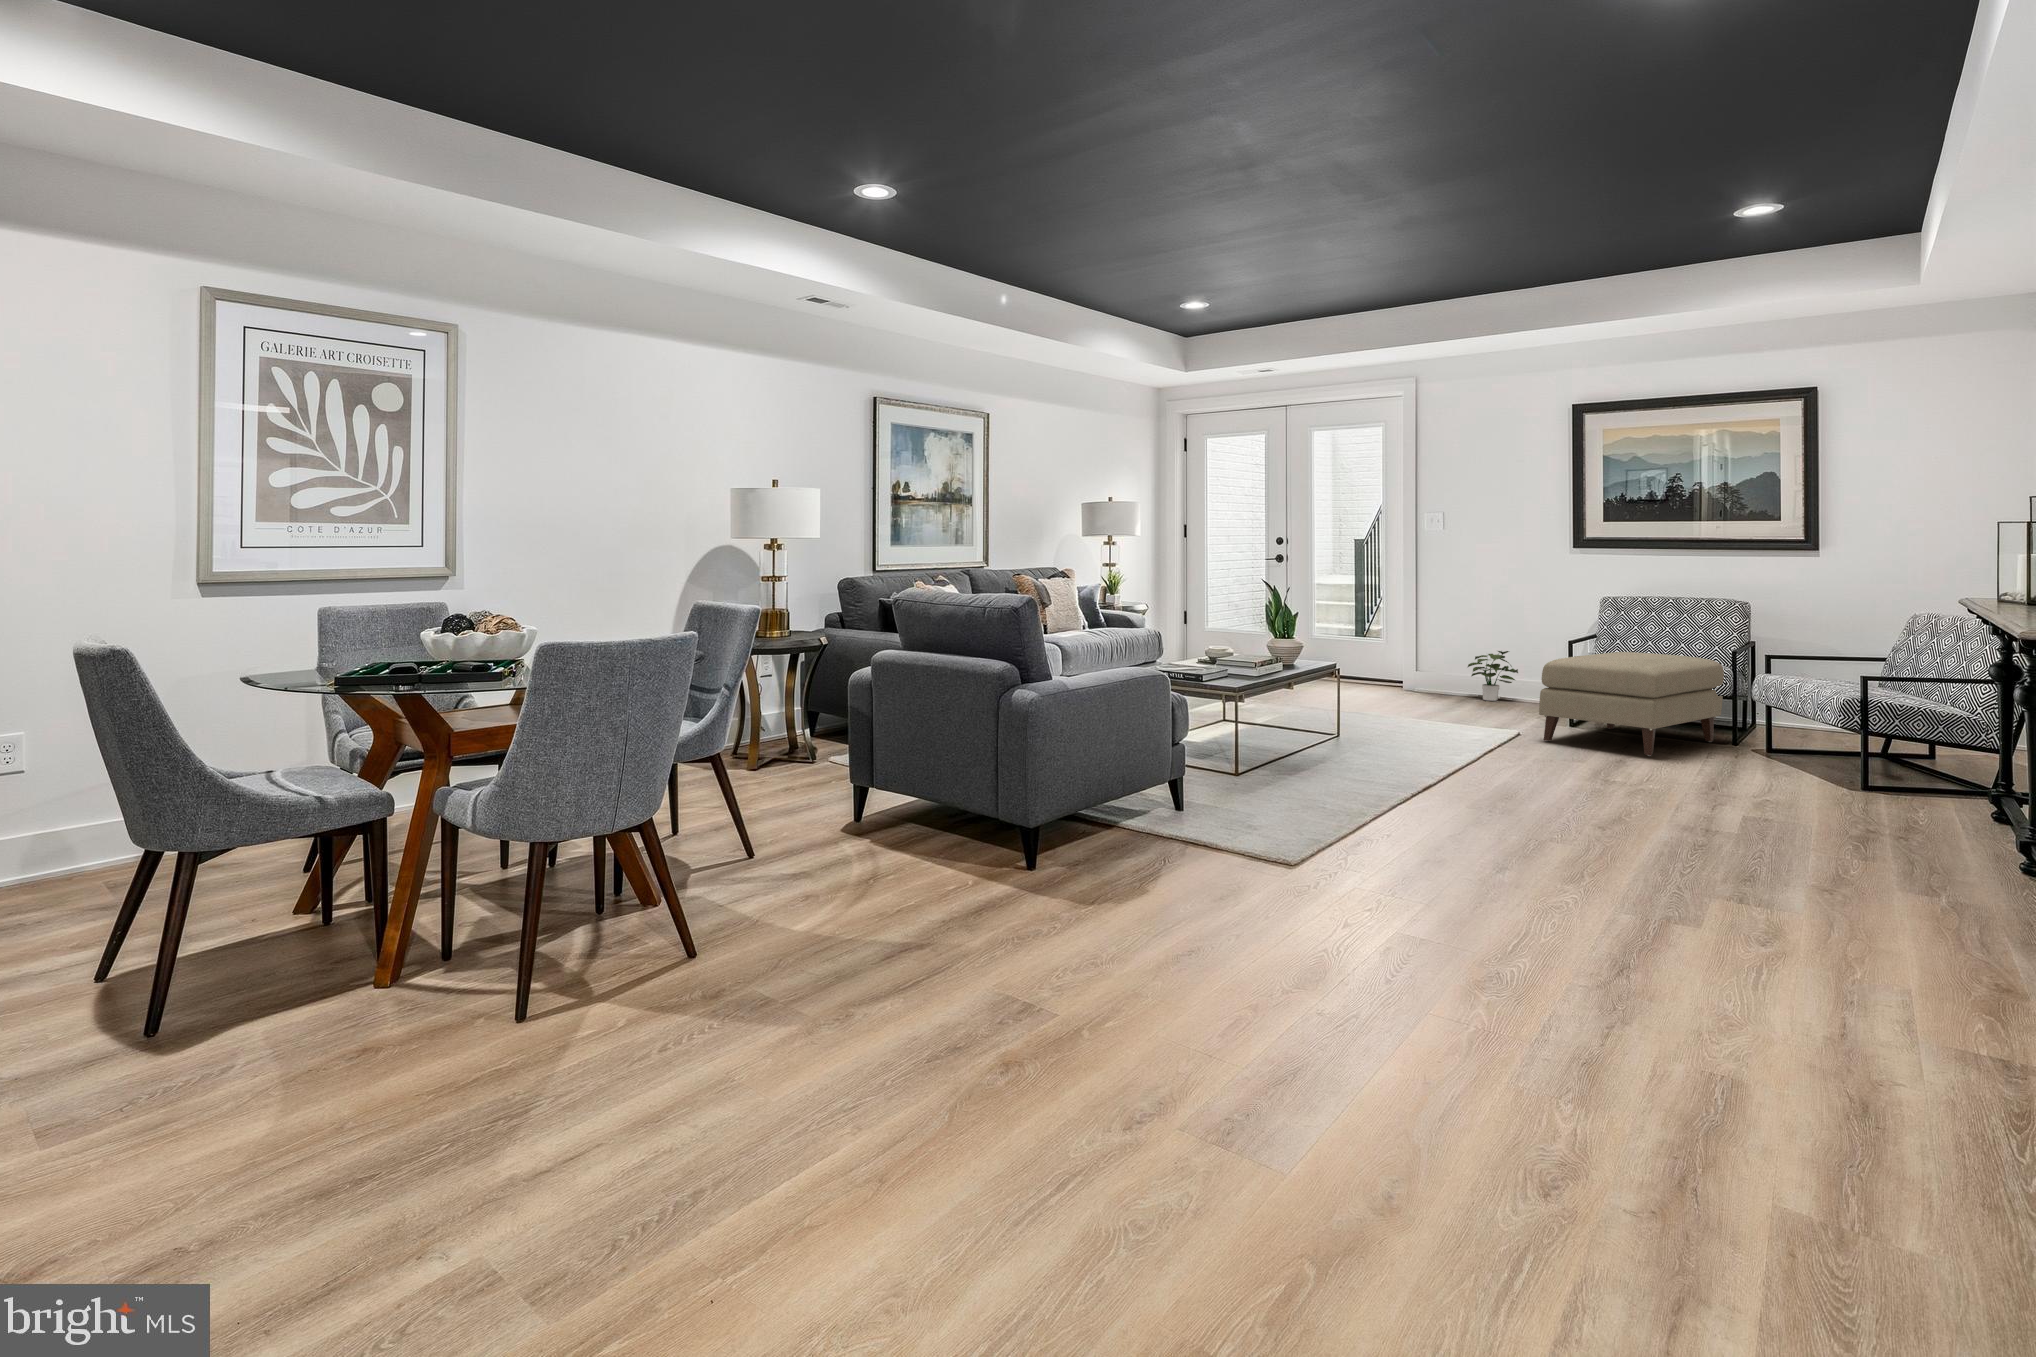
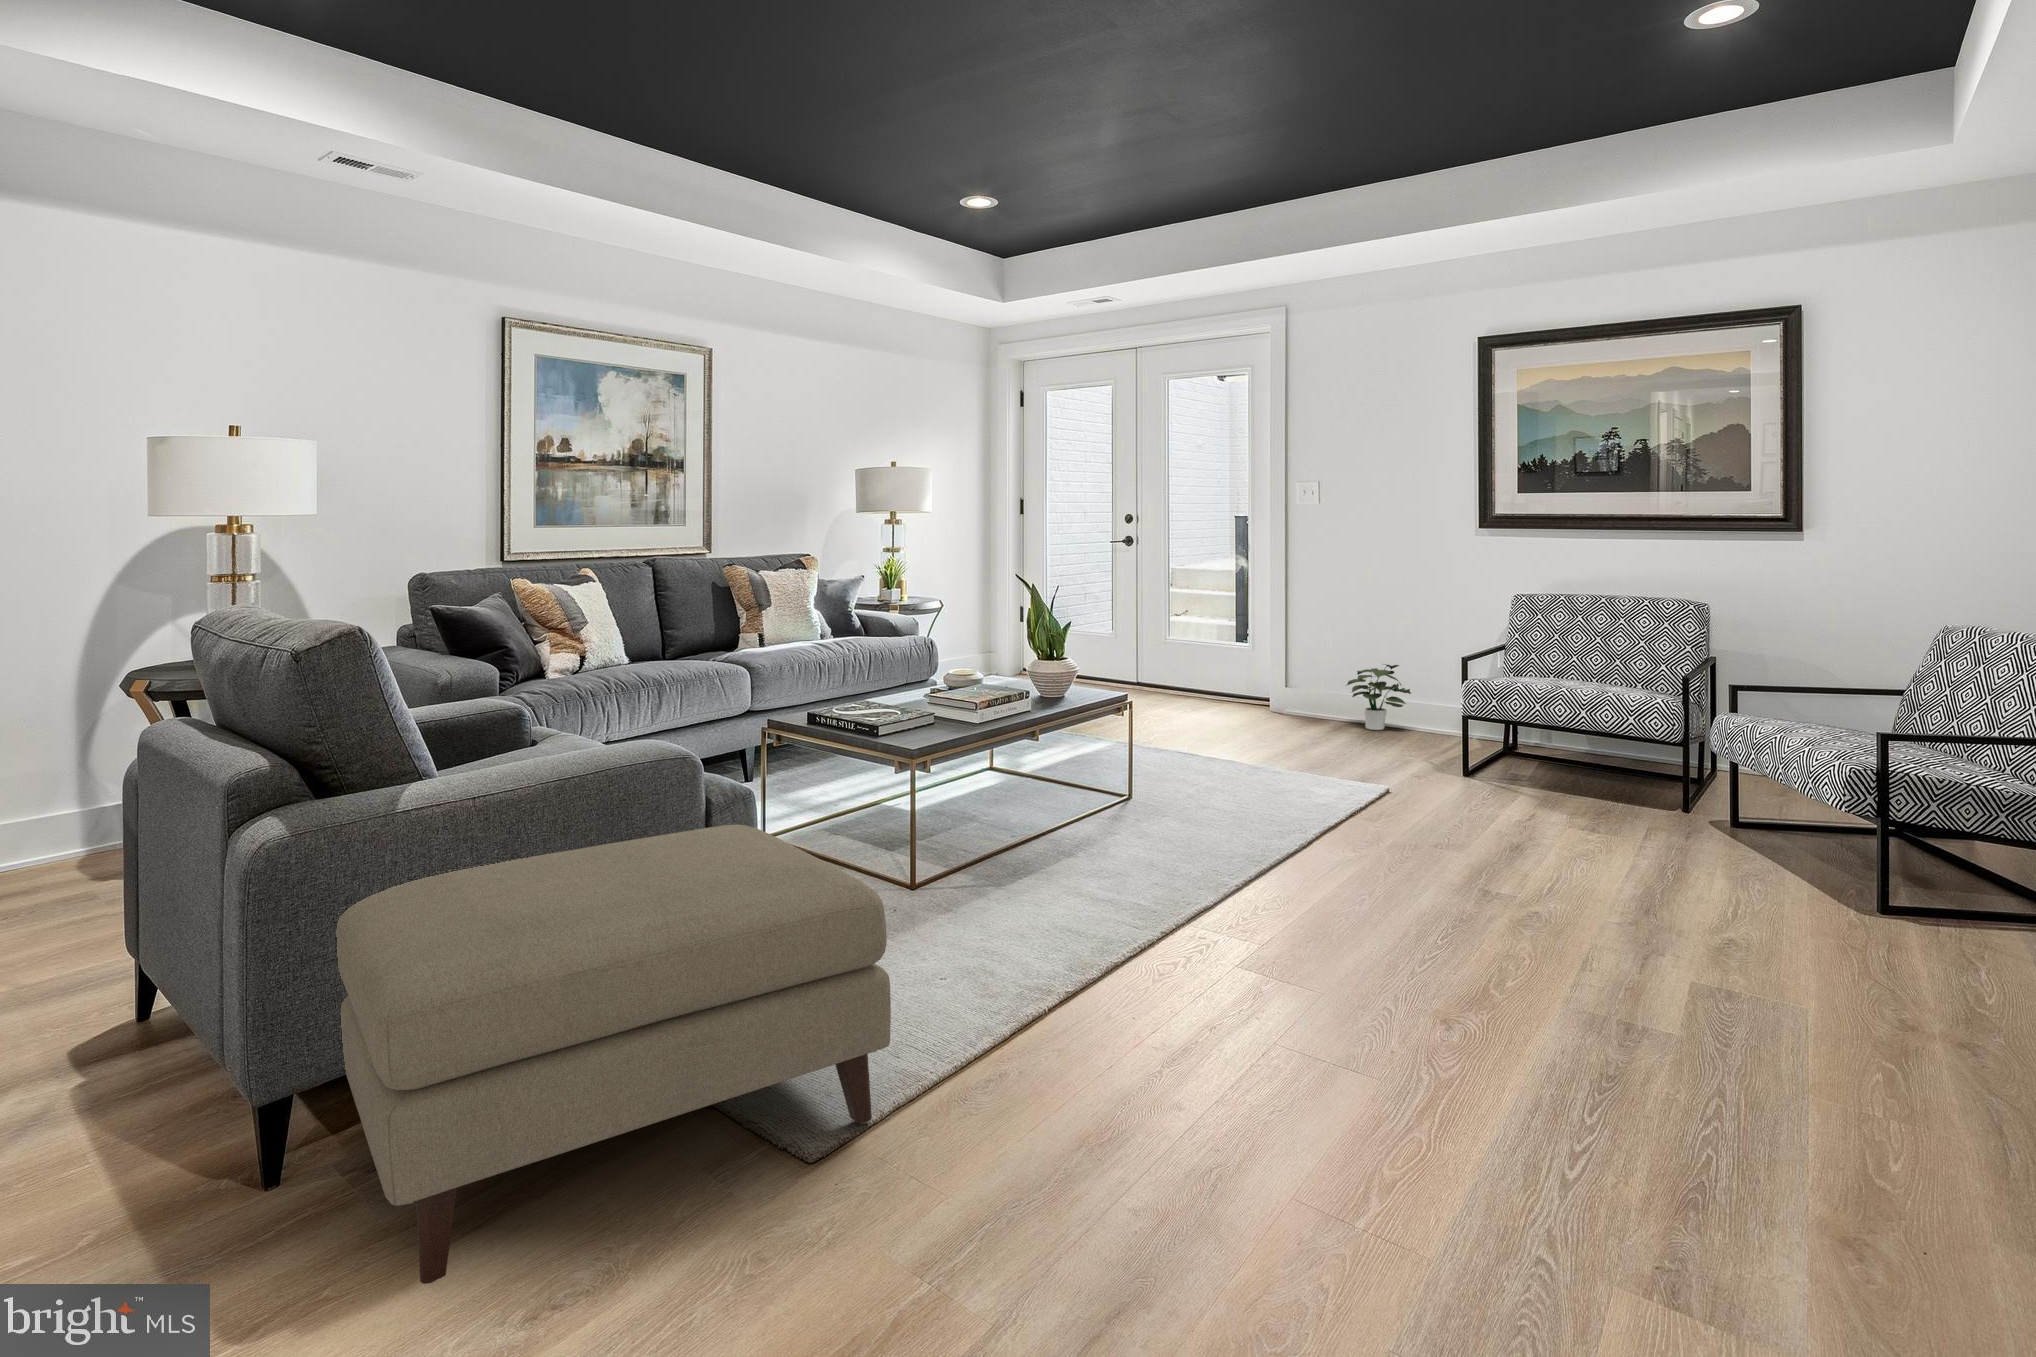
ottoman: present [1539,652,1724,756] -> present [336,824,891,1284]

